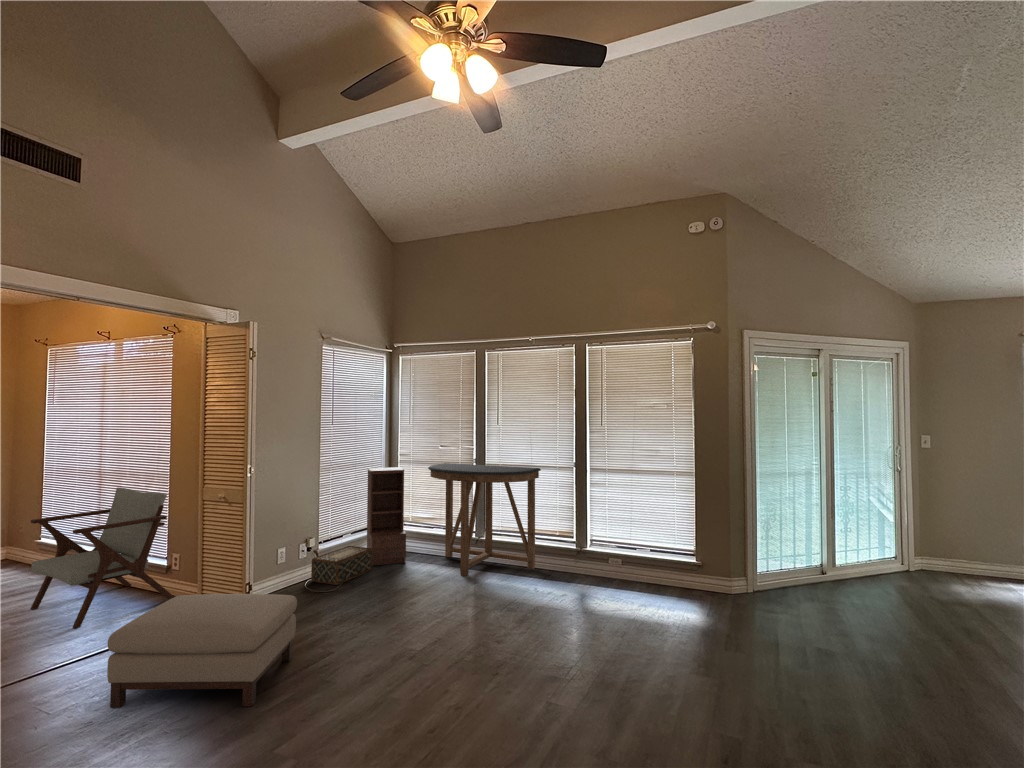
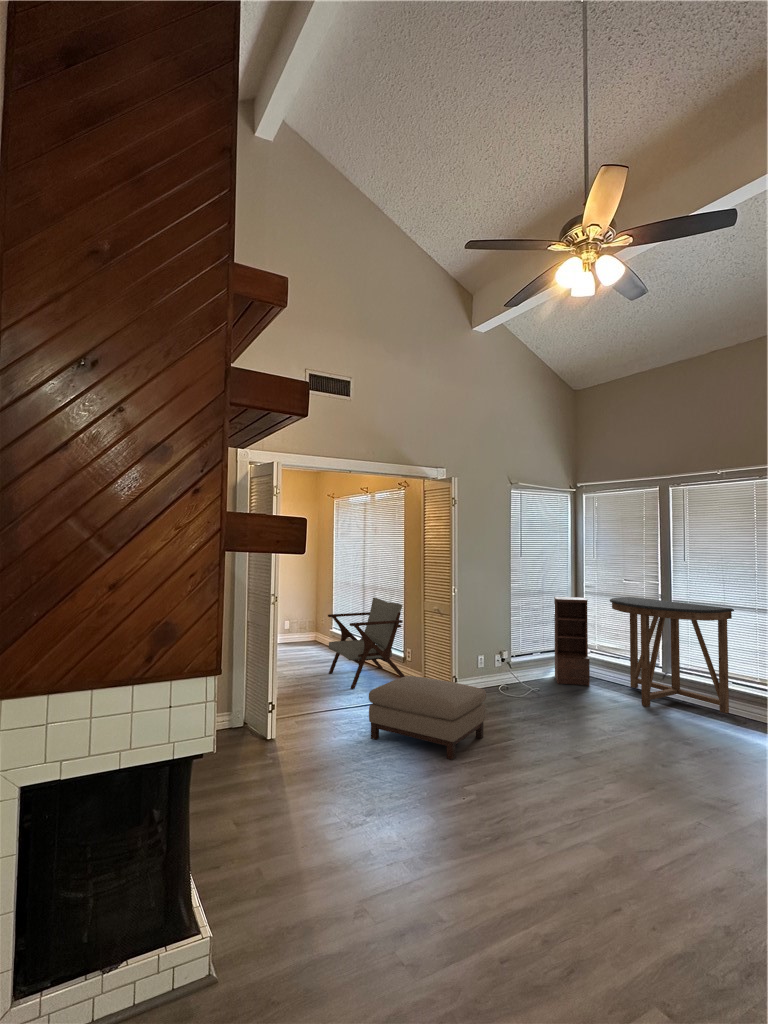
woven basket: present [311,546,372,585] -> none [505,663,558,693]

